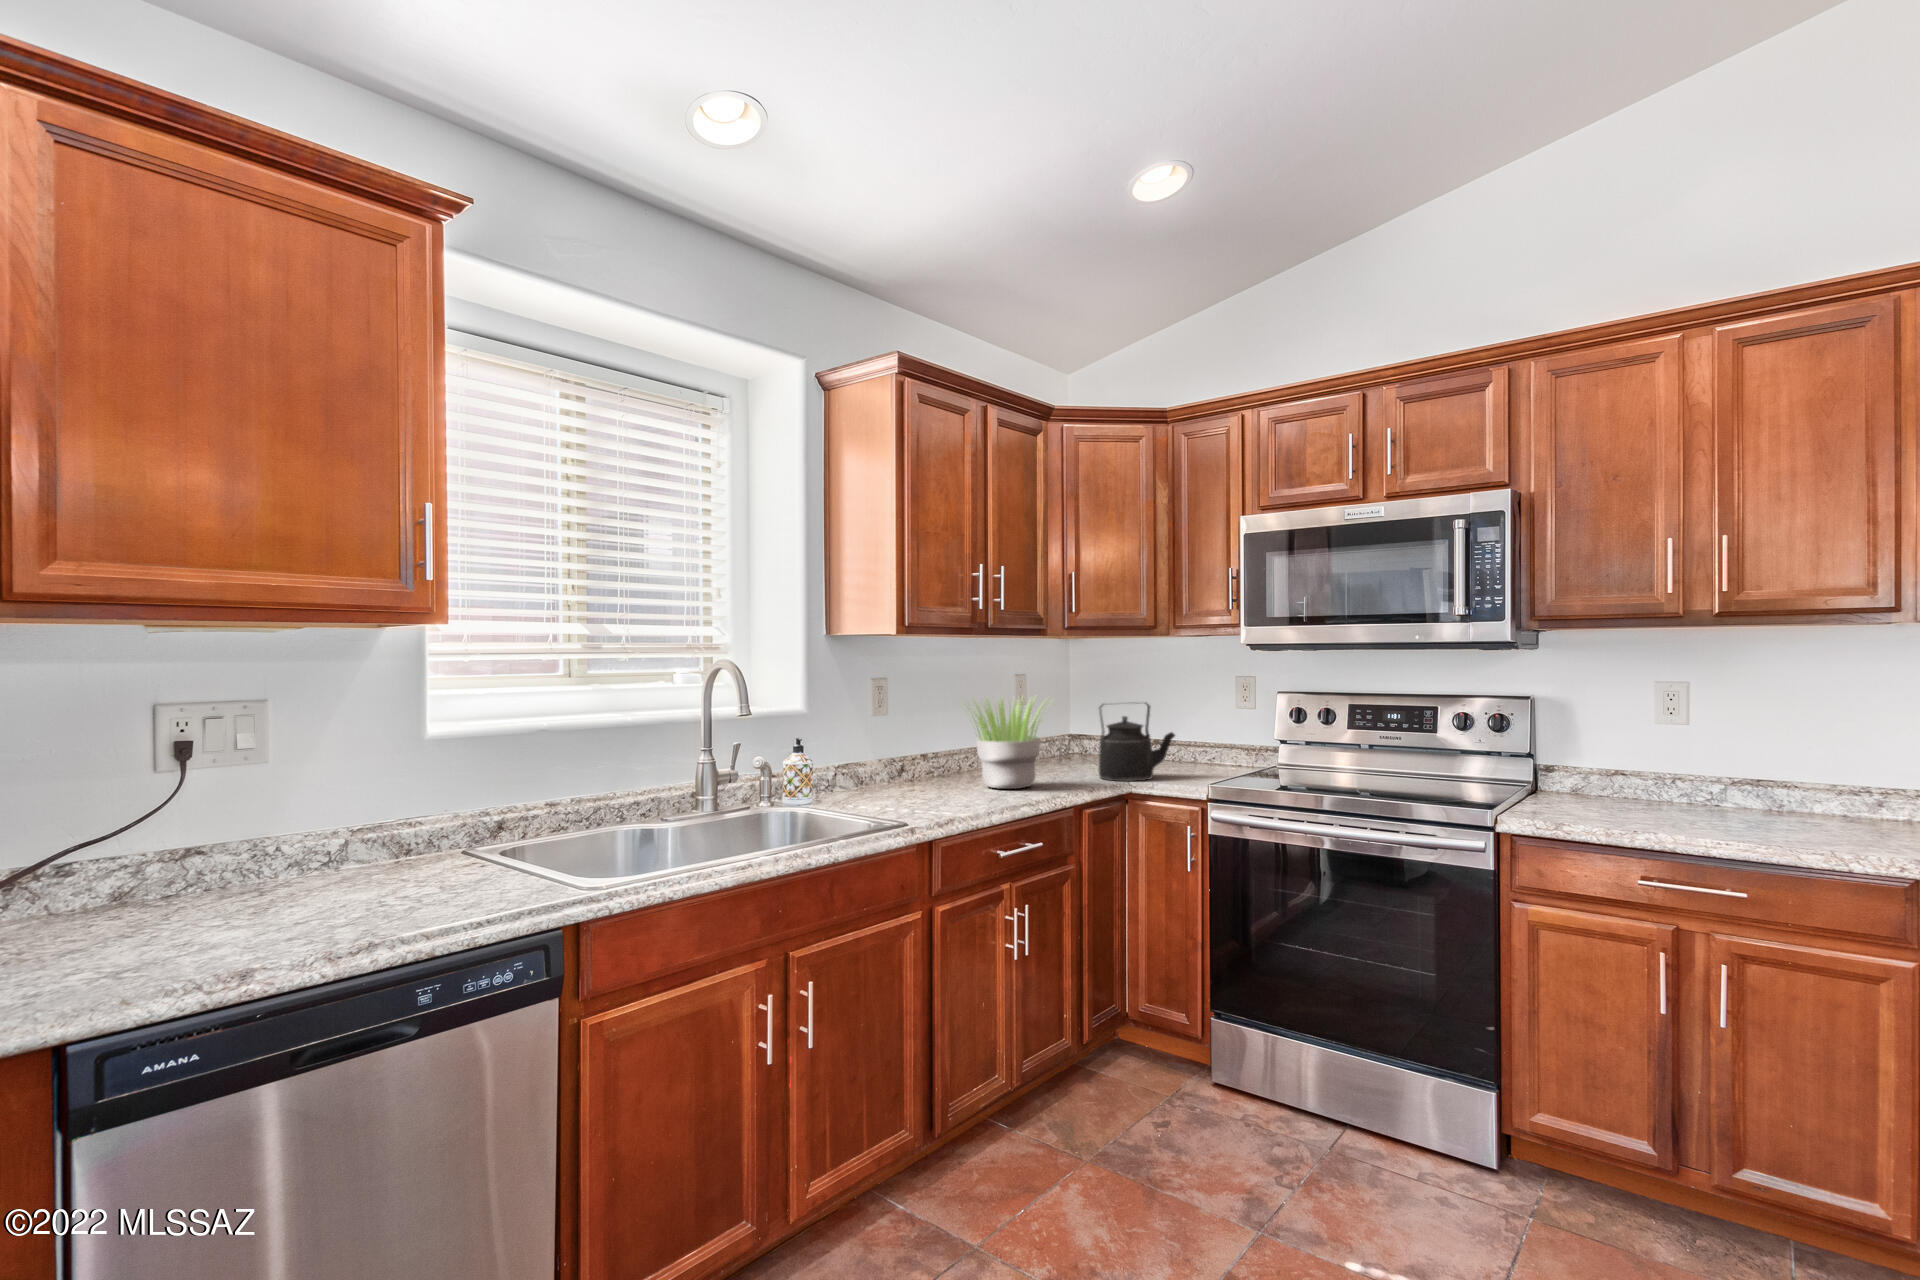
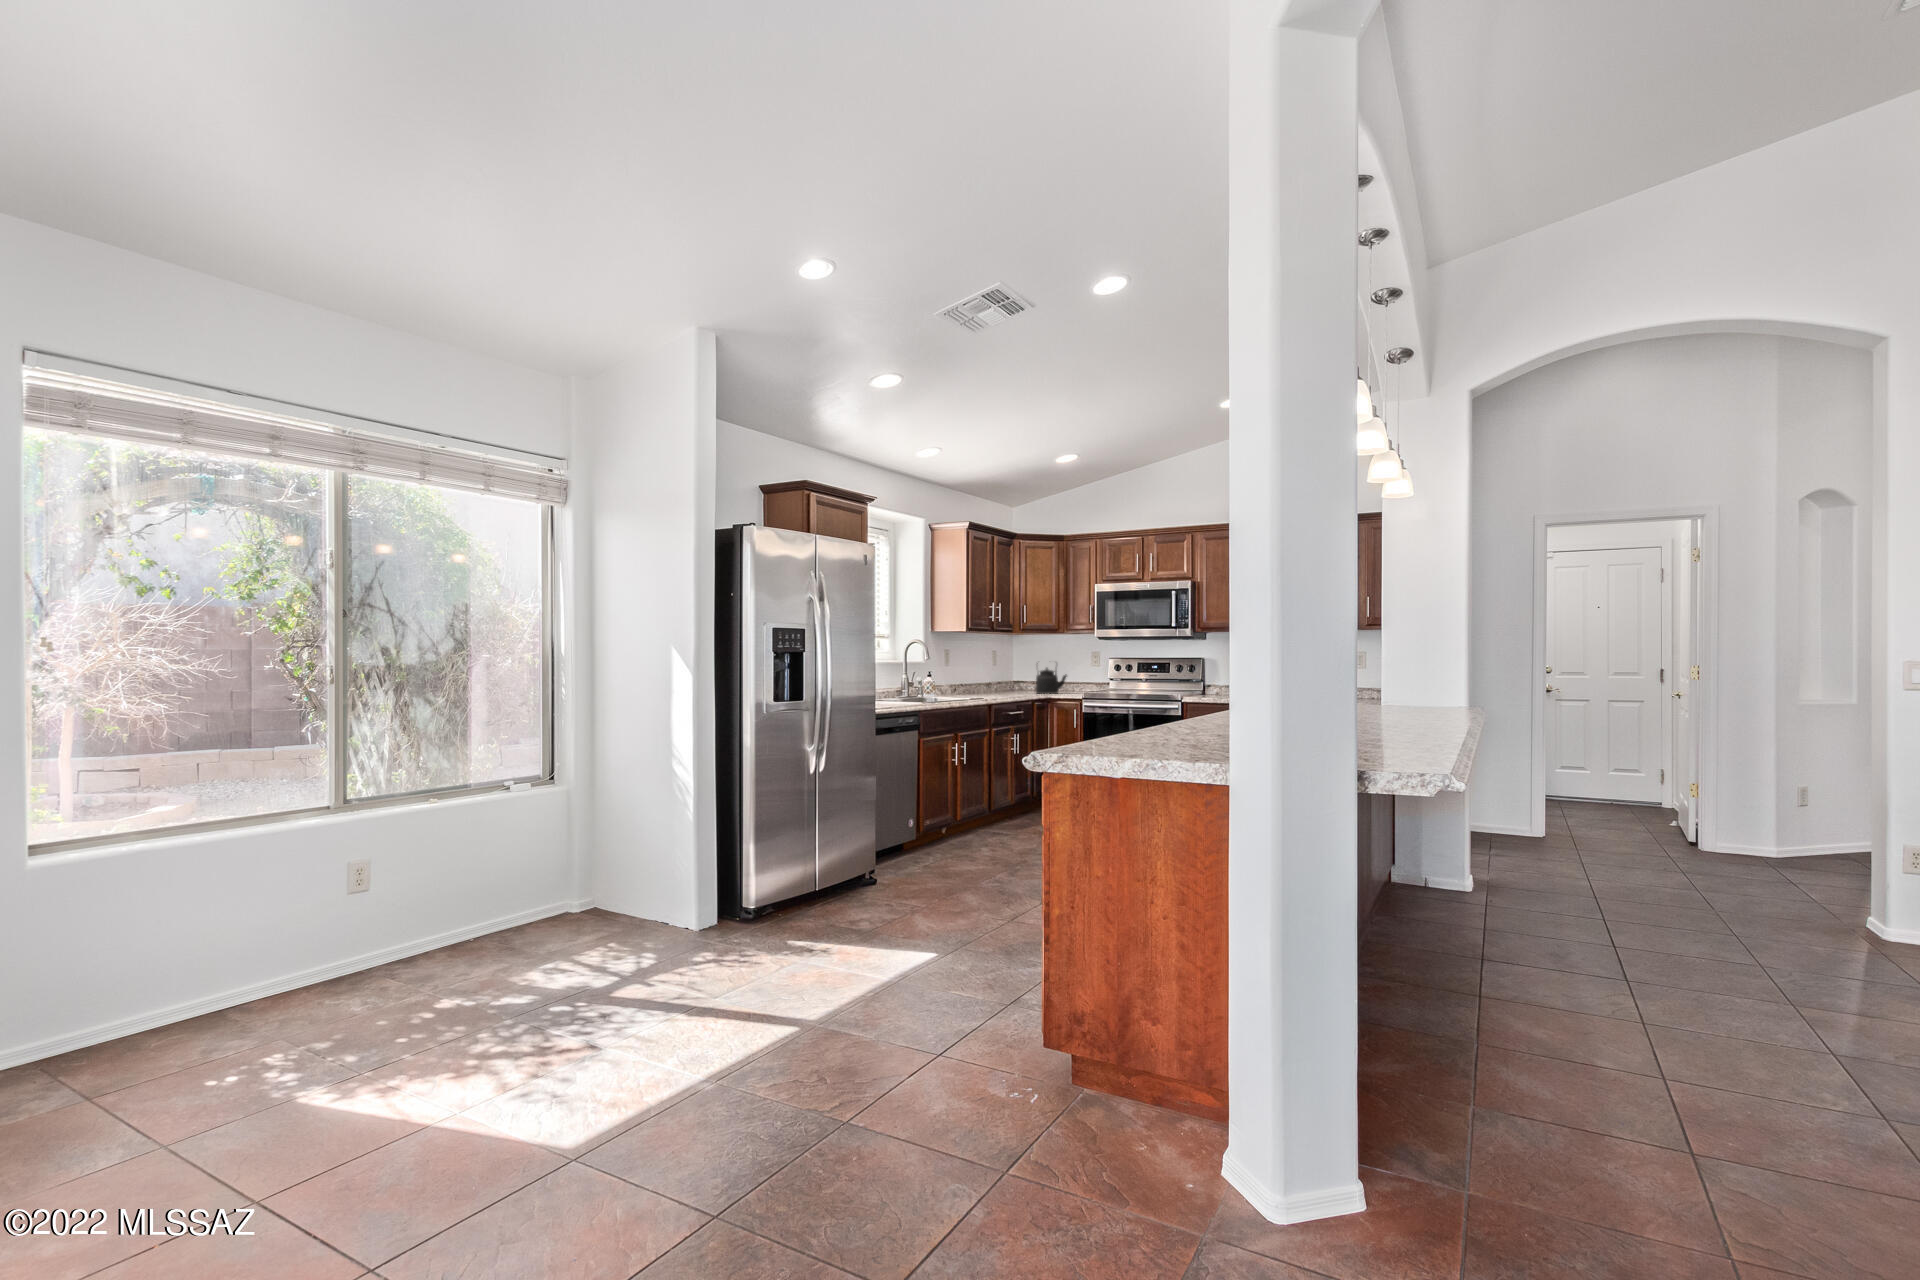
potted plant: present [974,699,1042,789] -> none [978,657,1022,695]

